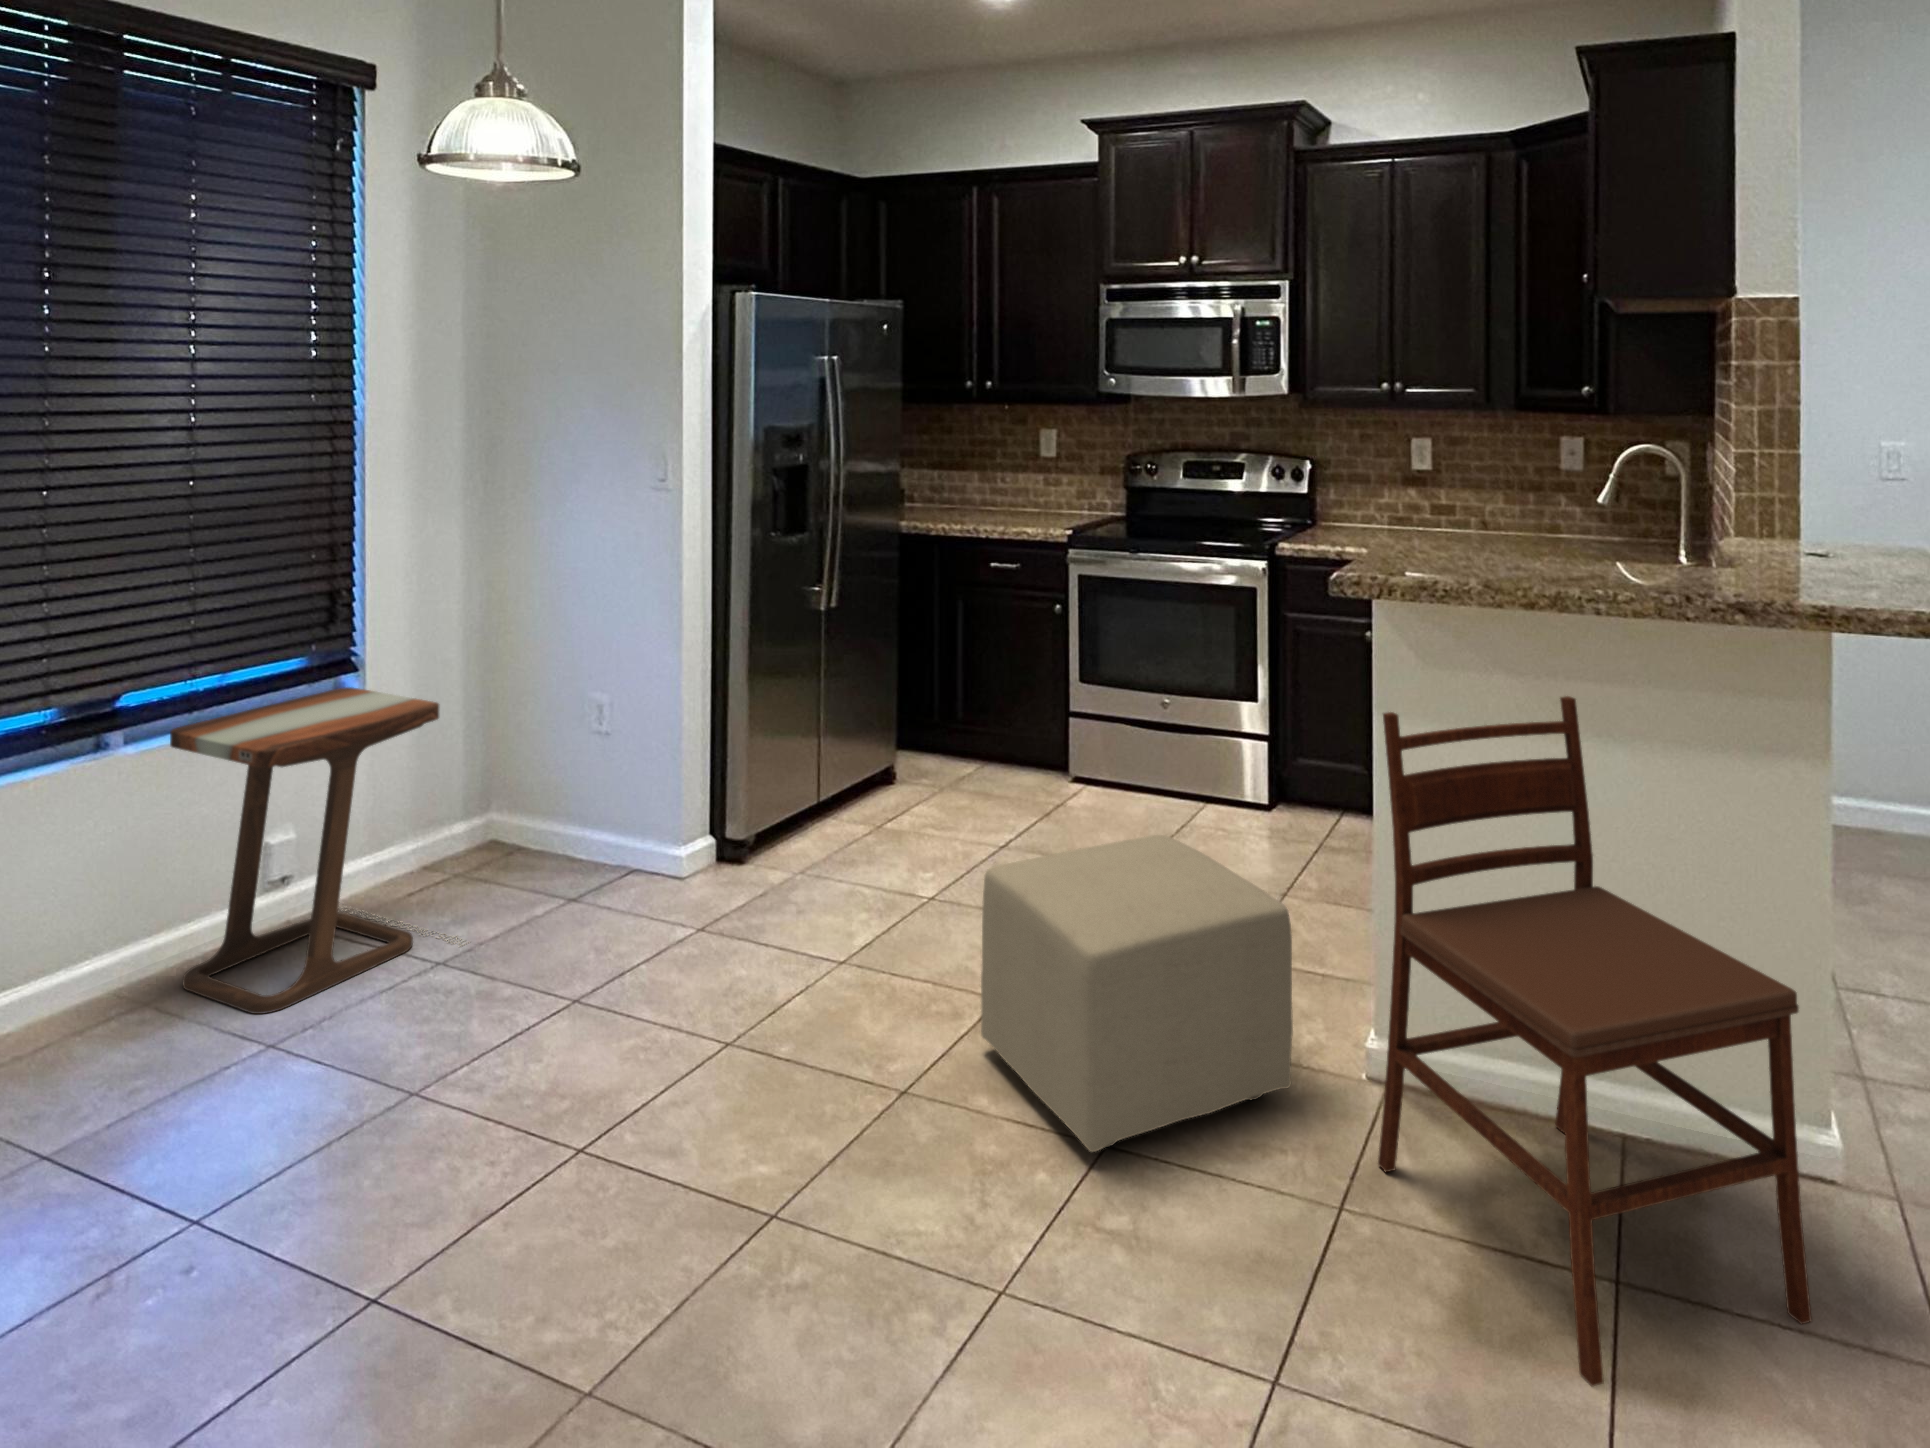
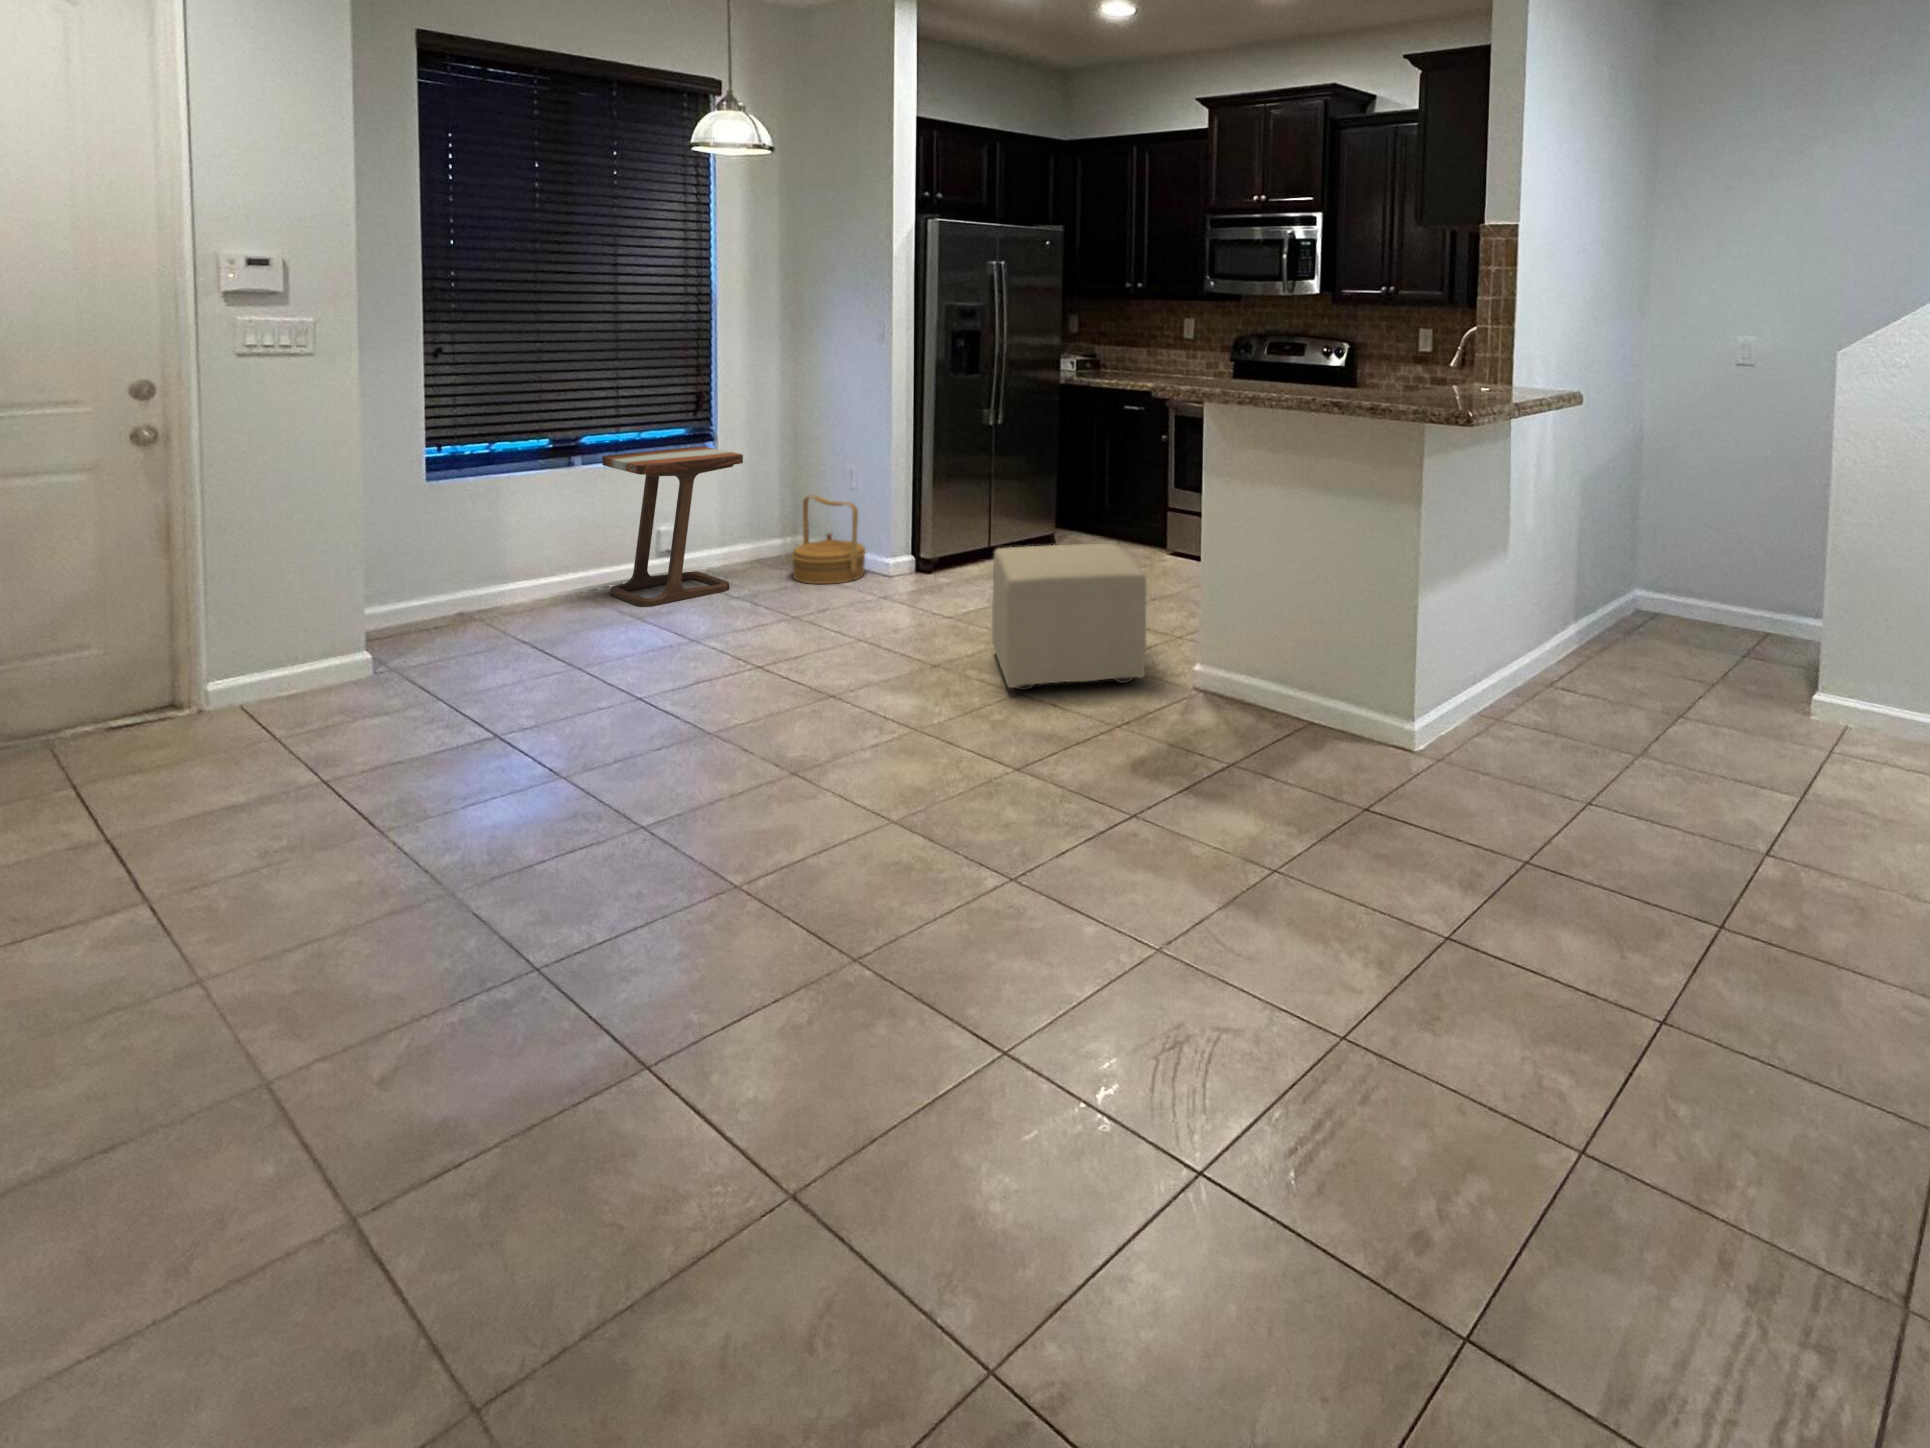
dining chair: present [1378,696,1812,1386] -> none [1165,455,1341,786]
woven basket: none [513,753,642,915] -> present [792,495,866,584]

